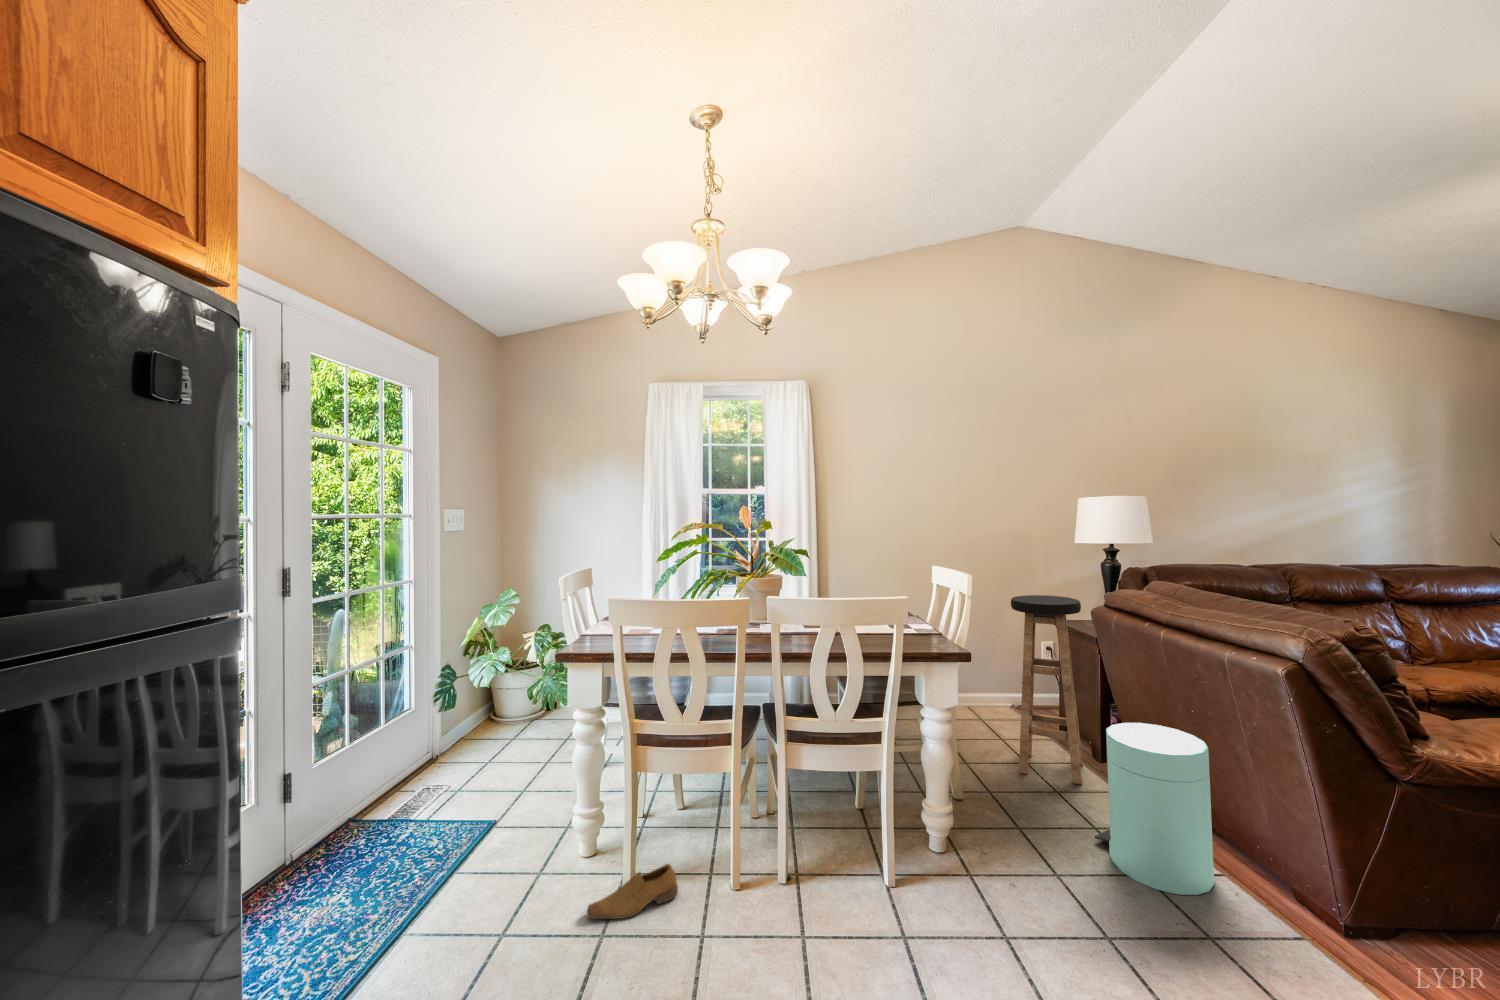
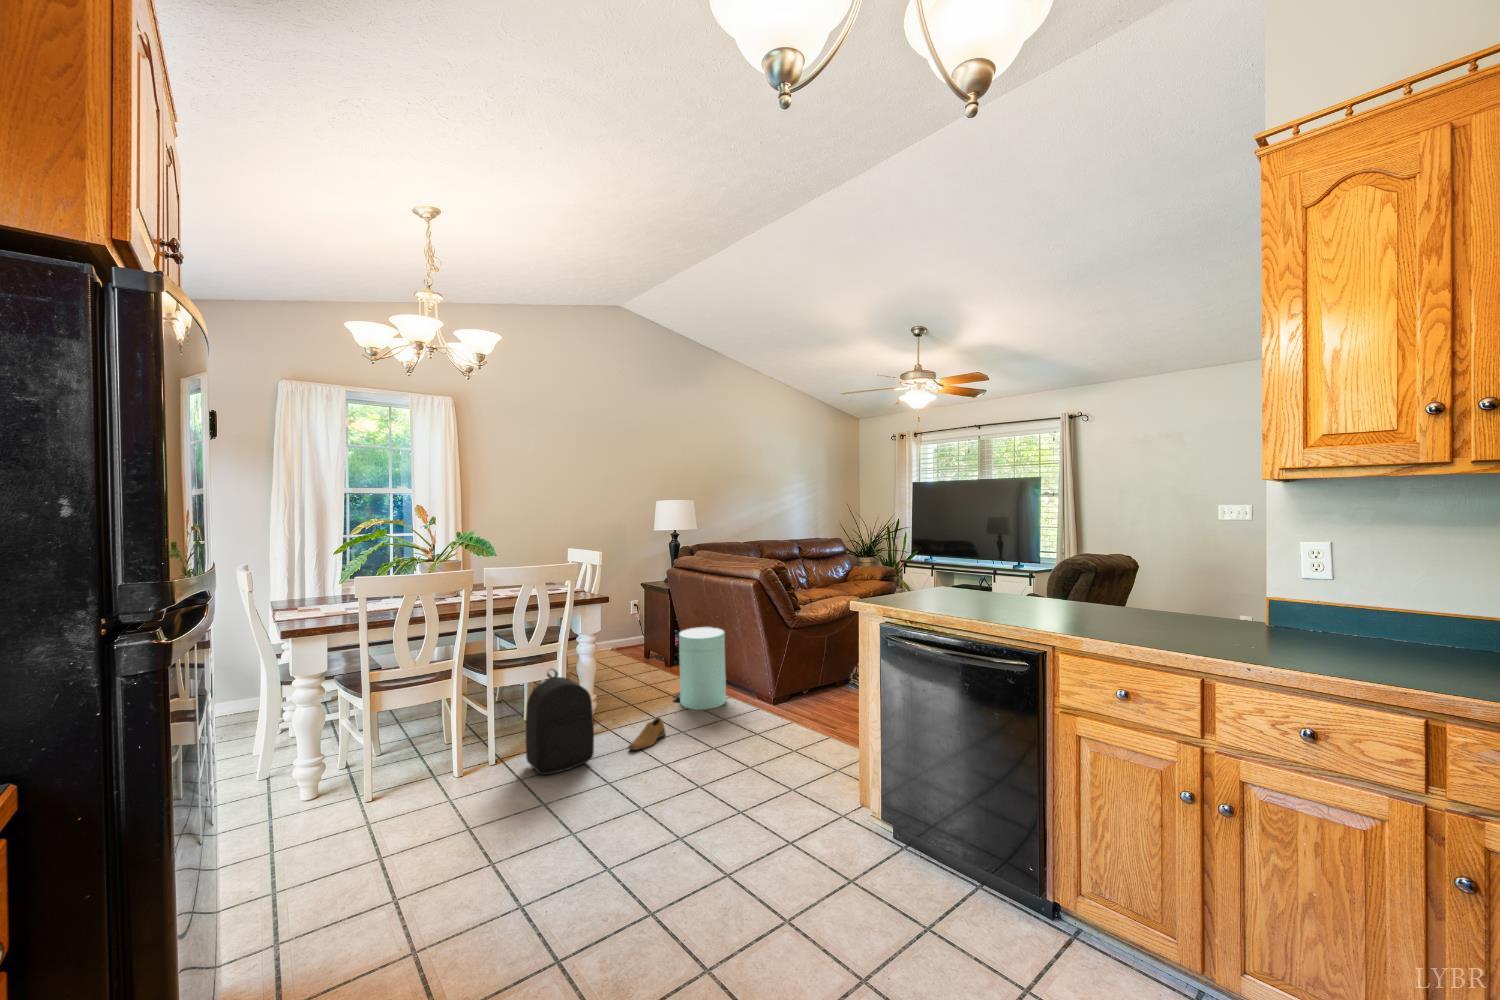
bar stool: present [1011,595,1083,784] -> none [621,565,662,682]
backpack: none [812,765,918,954] -> present [526,669,594,775]
shoe: present [587,864,678,919] -> present [629,717,665,750]

